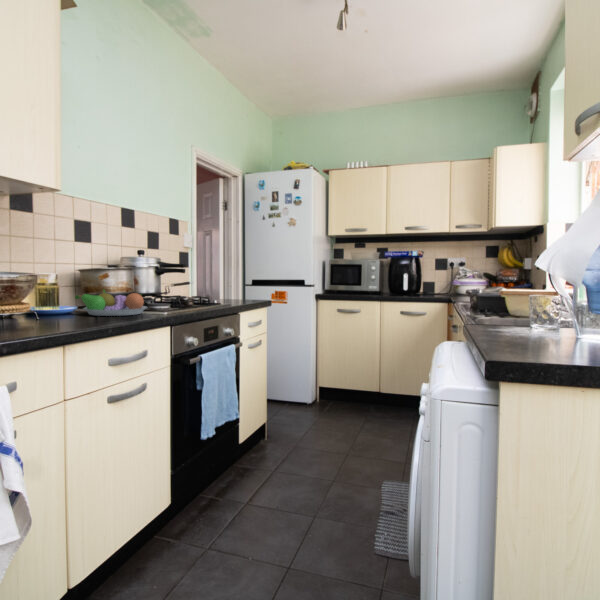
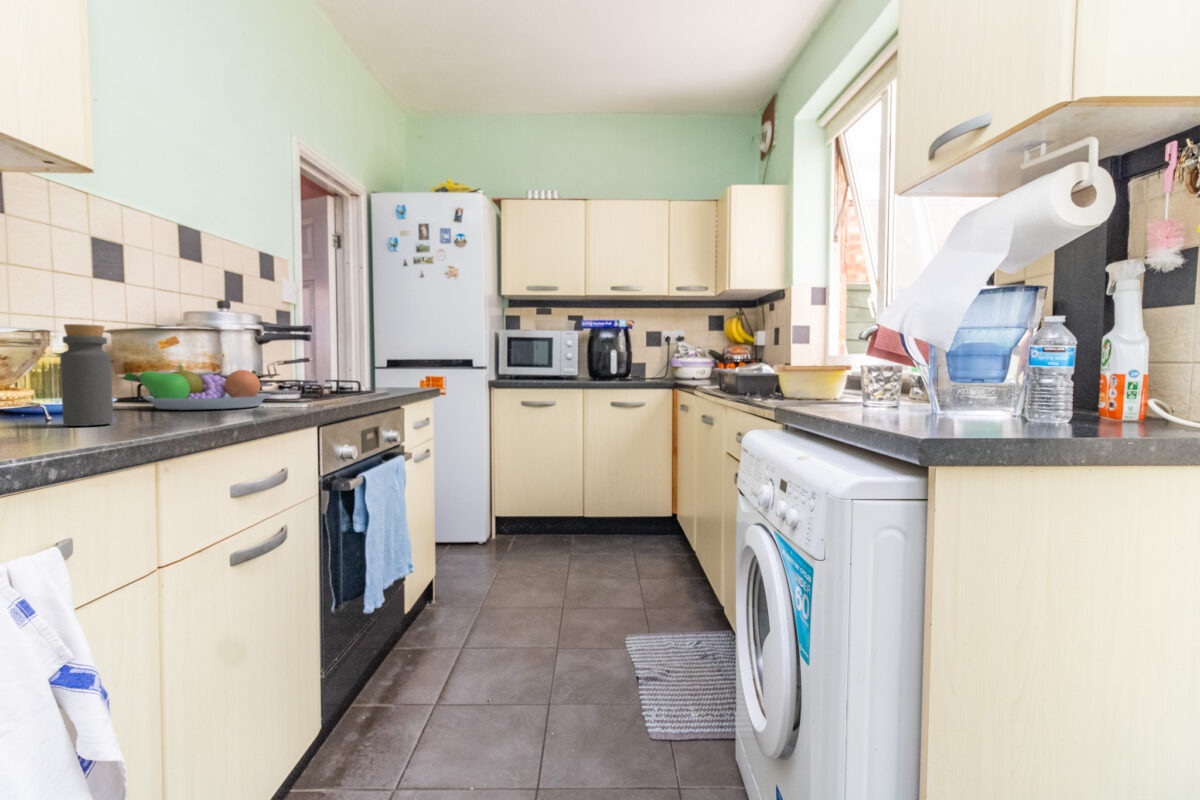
bottle: none [30,274,54,325] -> present [60,324,113,426]

